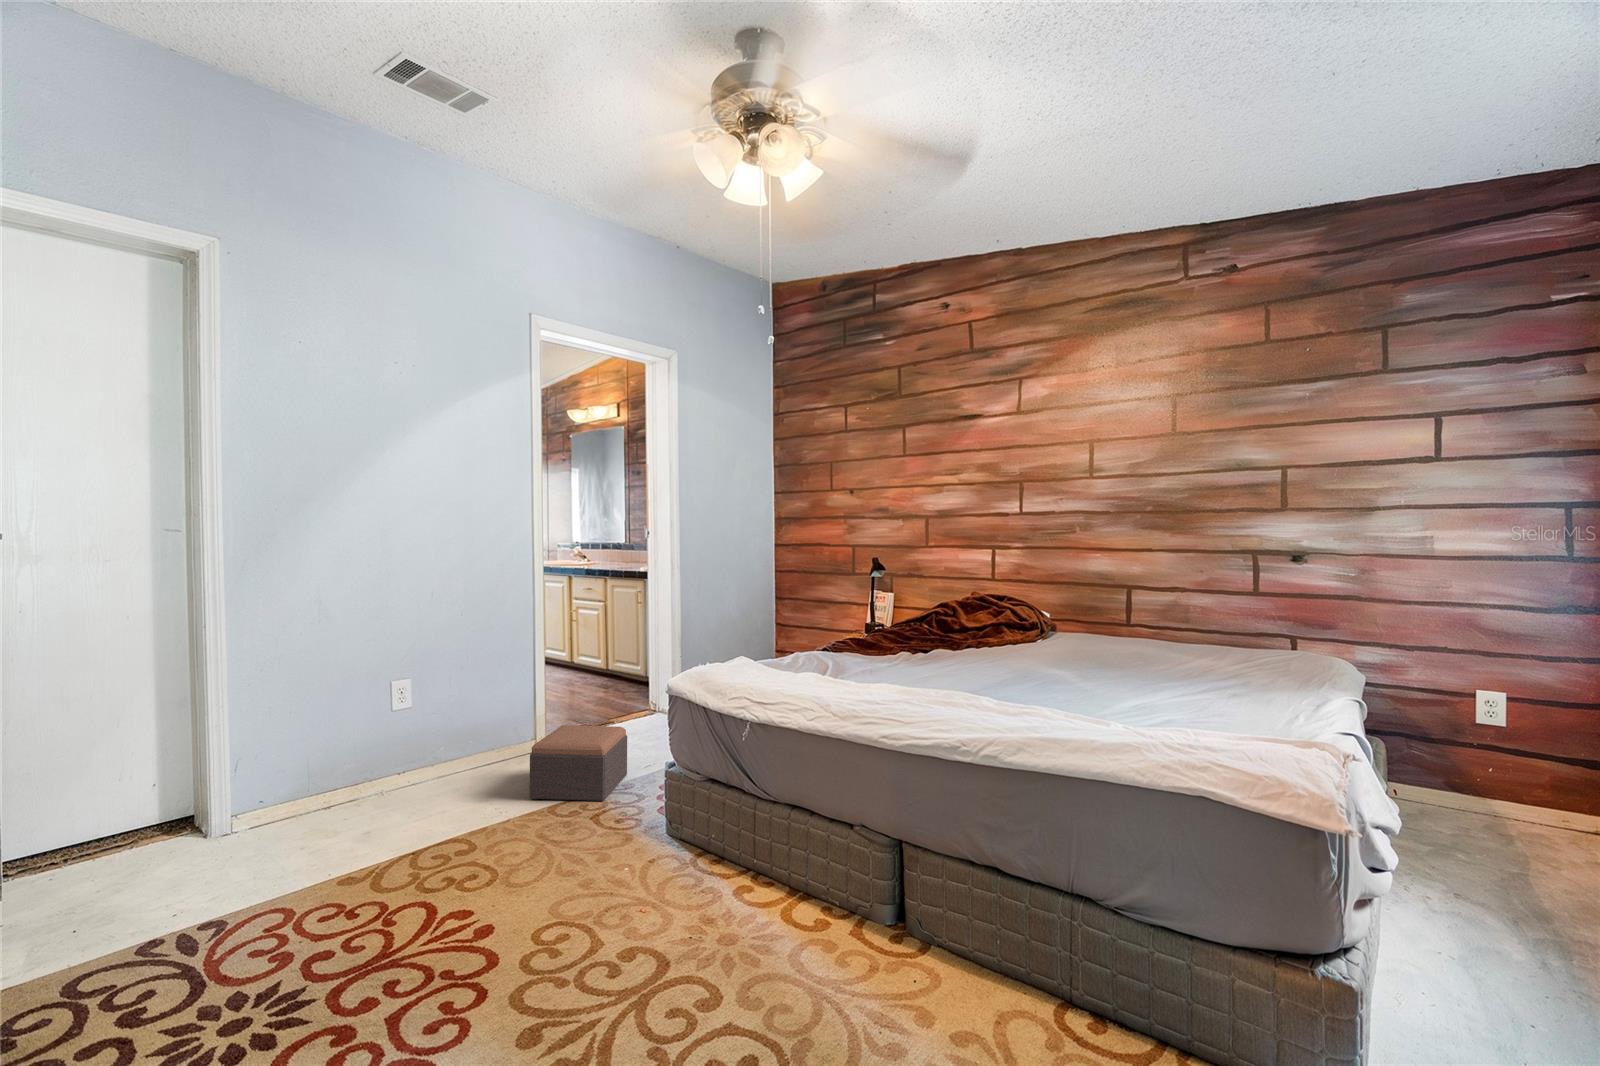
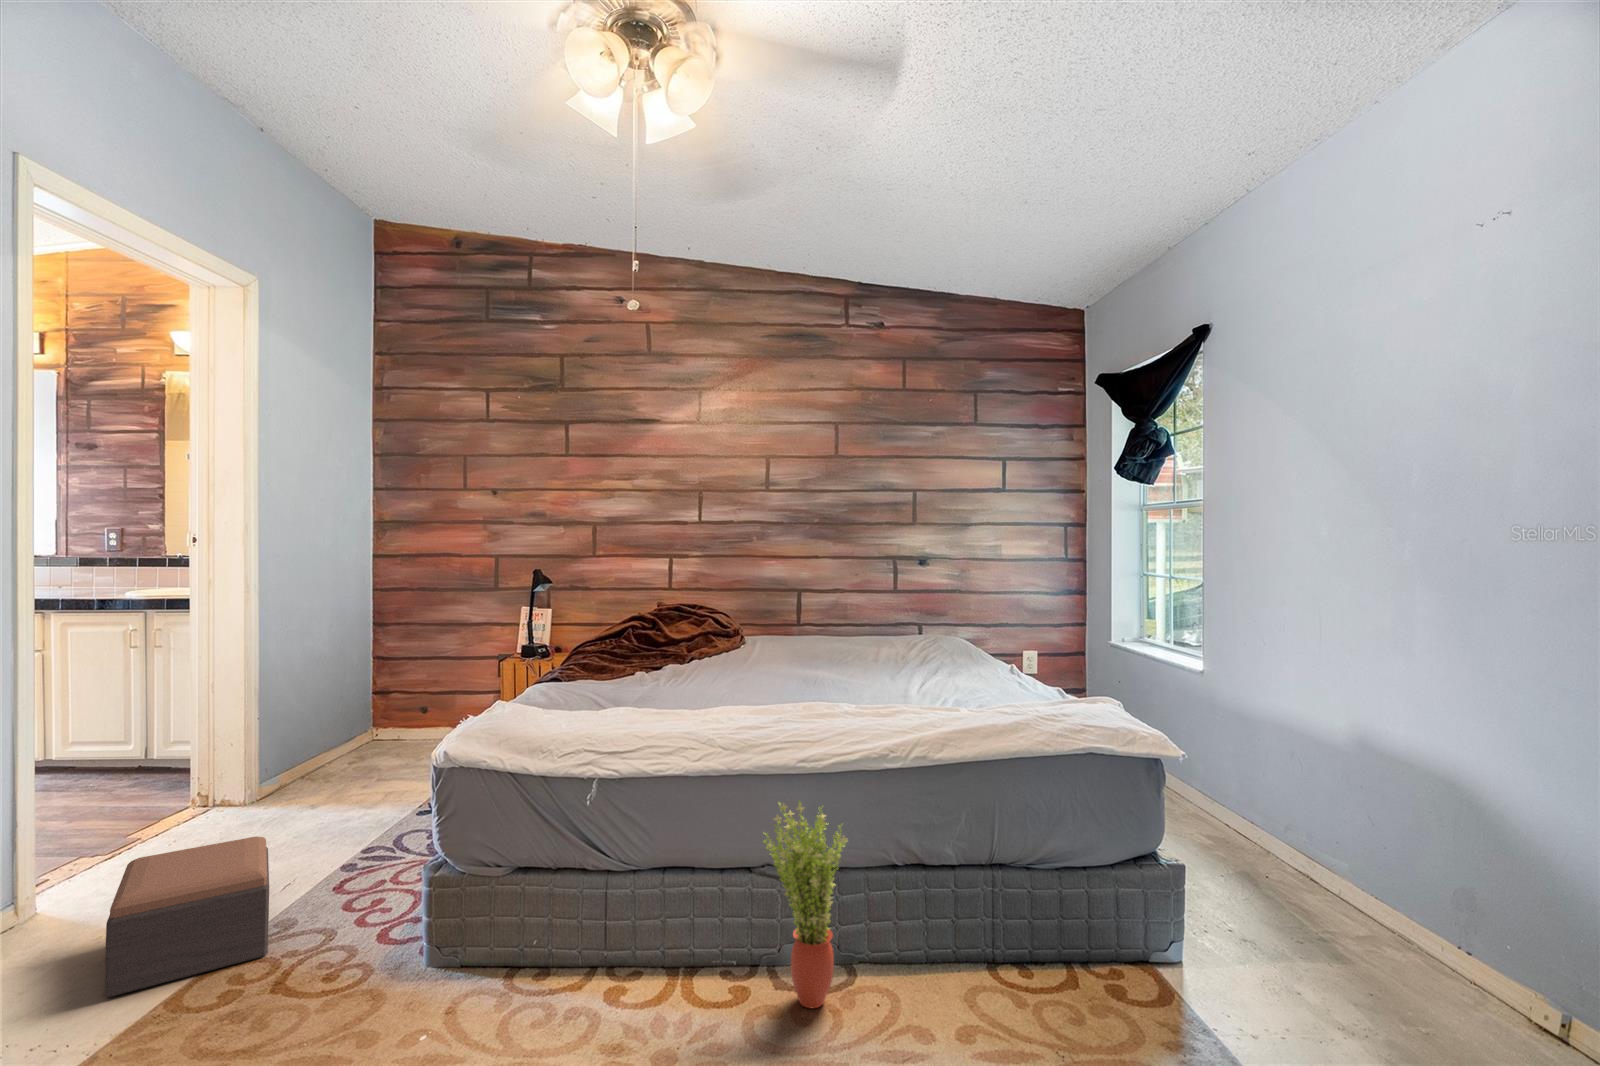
potted plant: none [824,764,898,958] -> present [764,801,847,1008]

